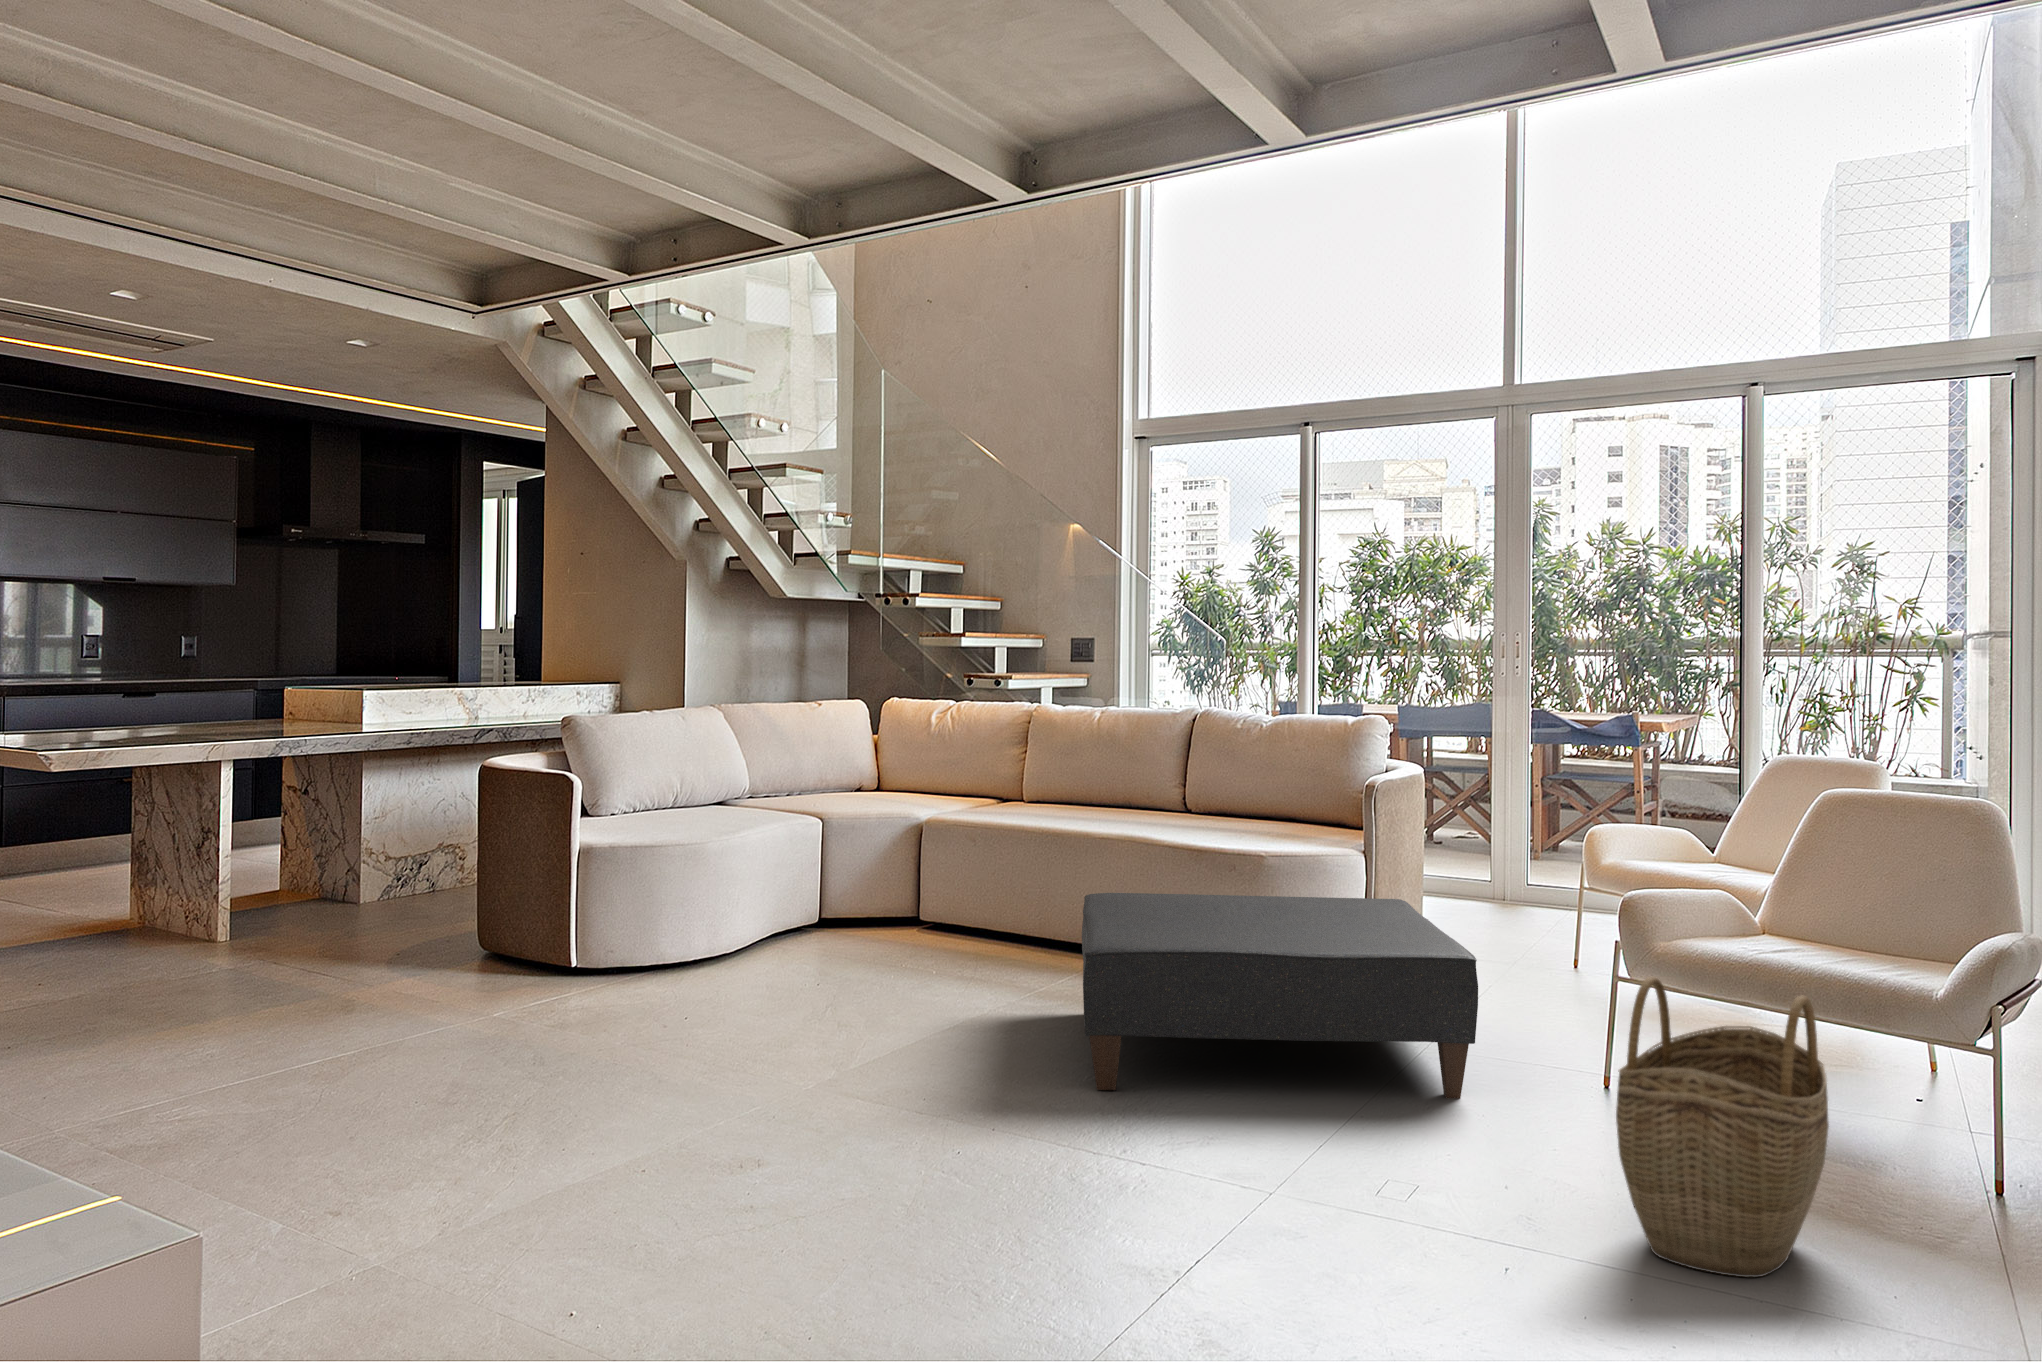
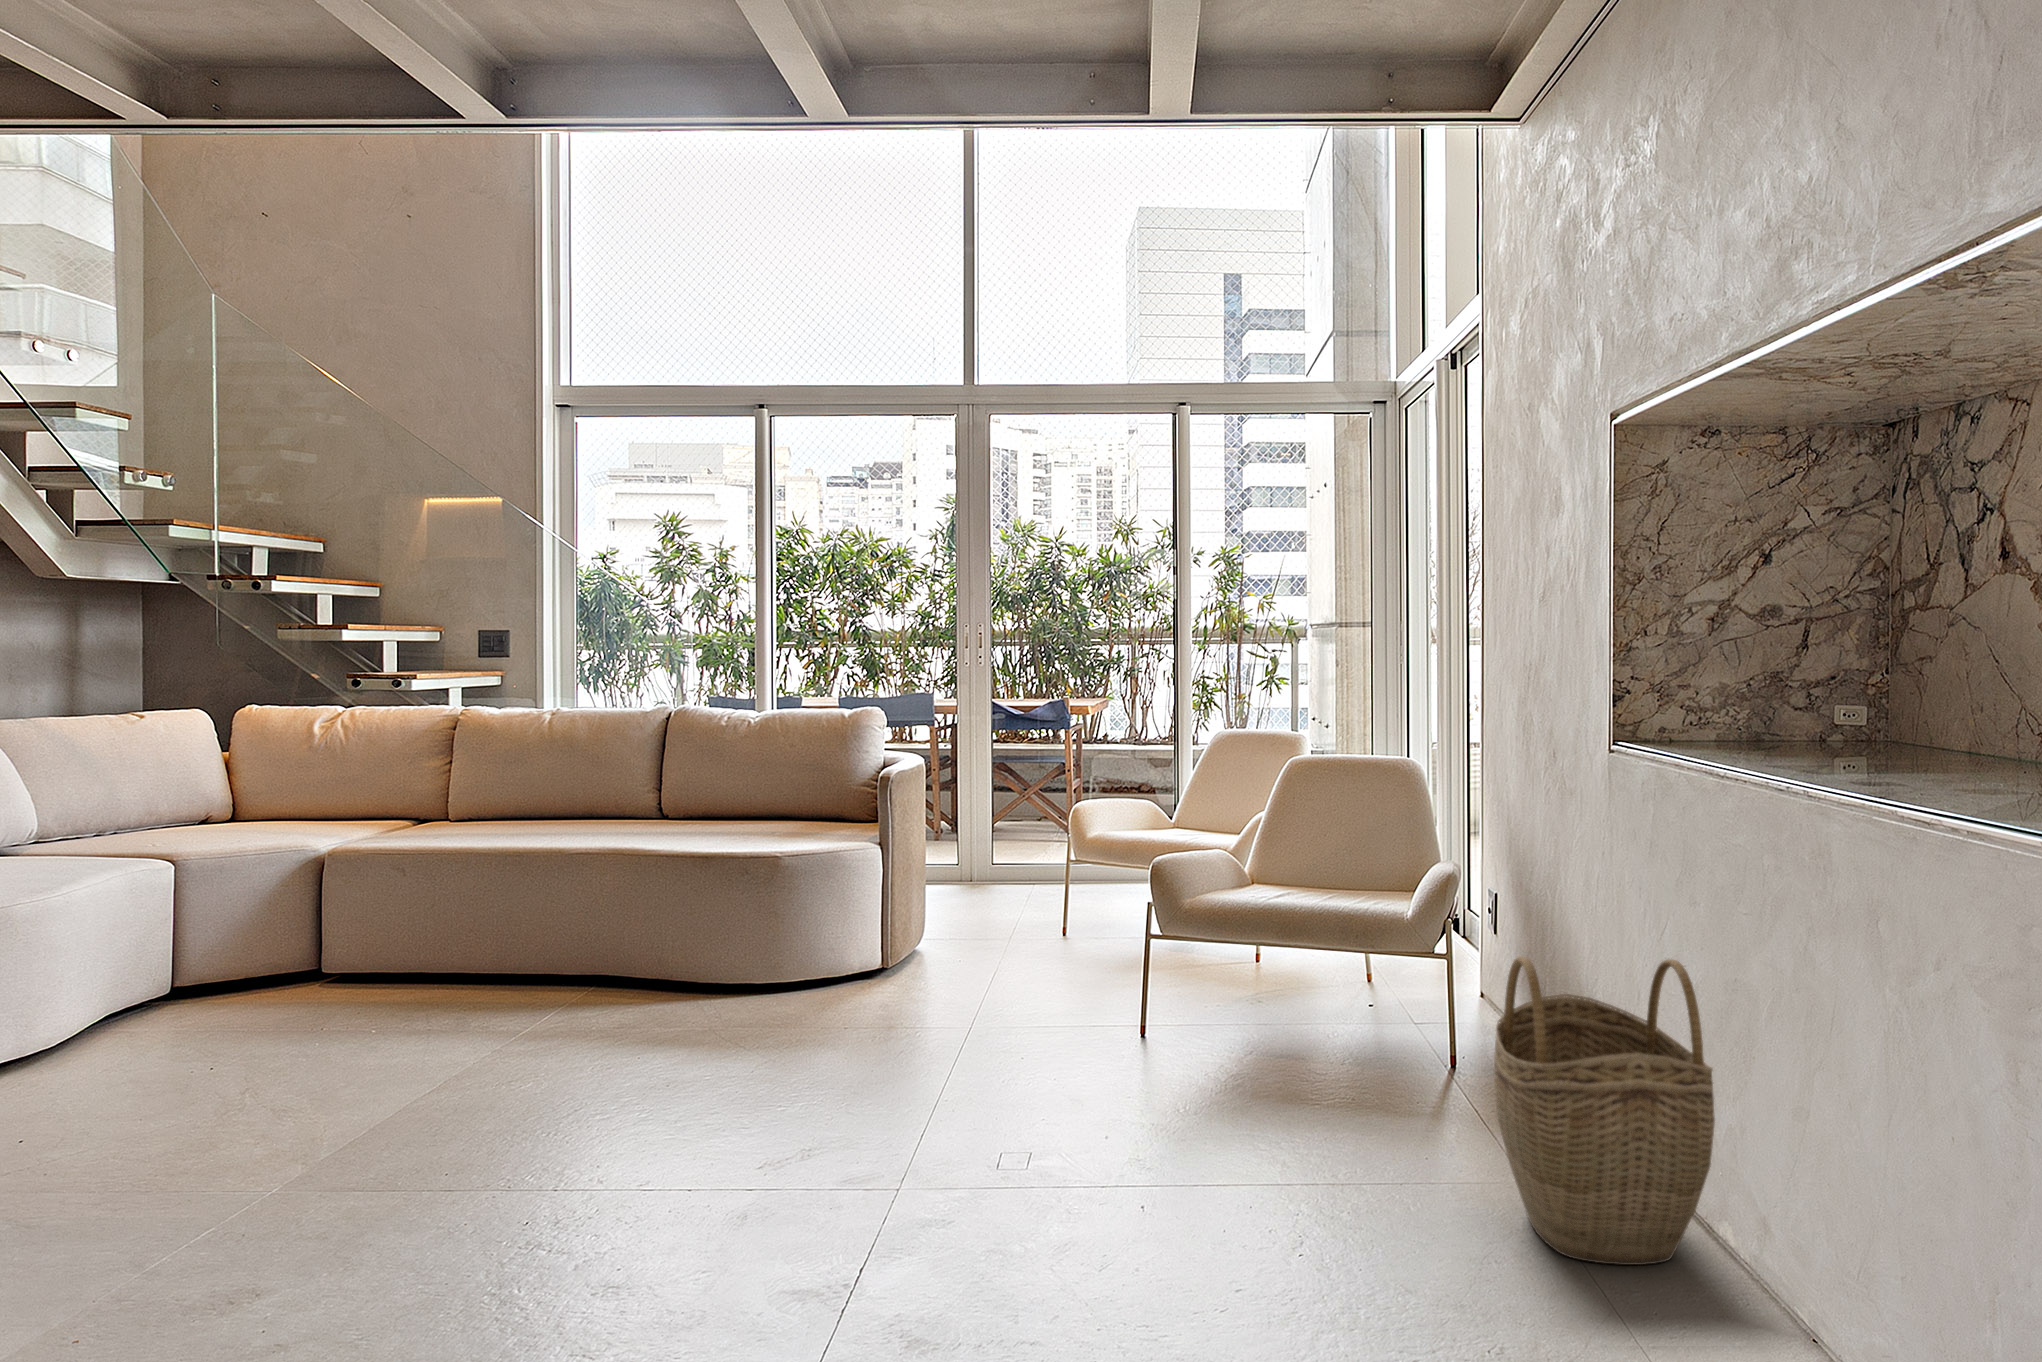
ottoman: present [1082,893,1478,1099] -> none [656,894,1183,1173]

